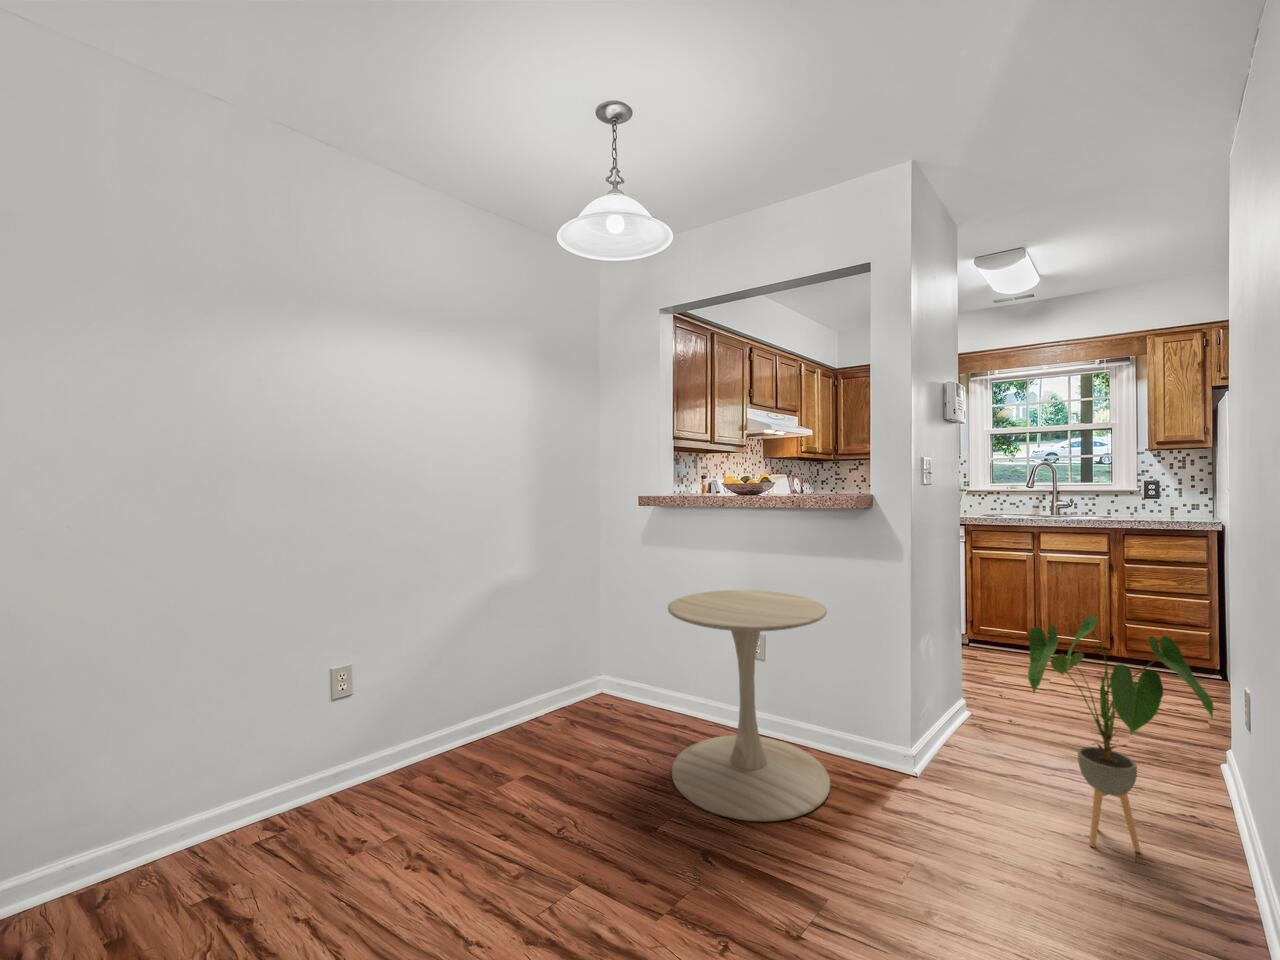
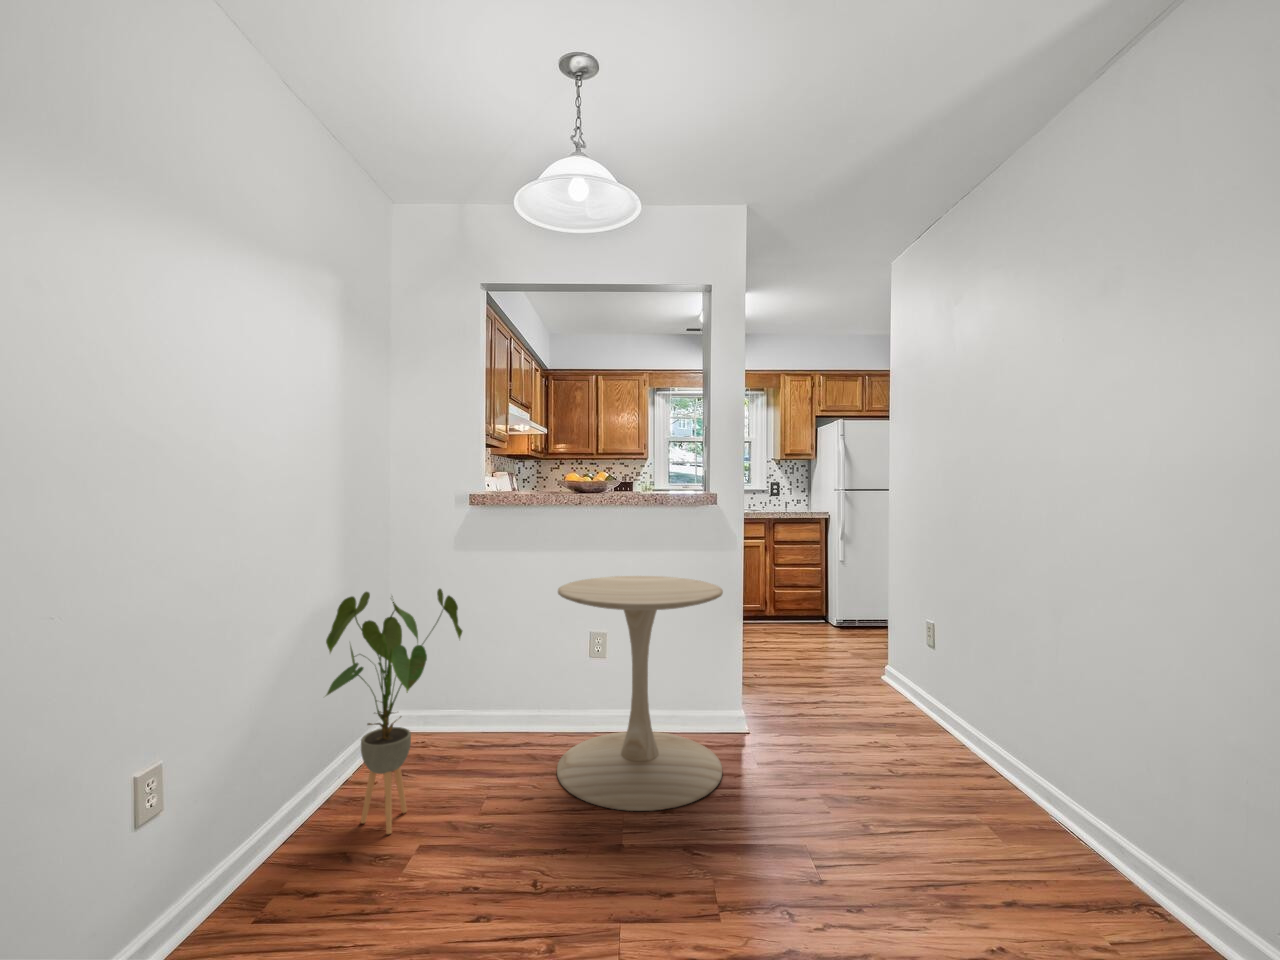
house plant: present [1028,614,1214,852] -> present [326,589,462,834]

